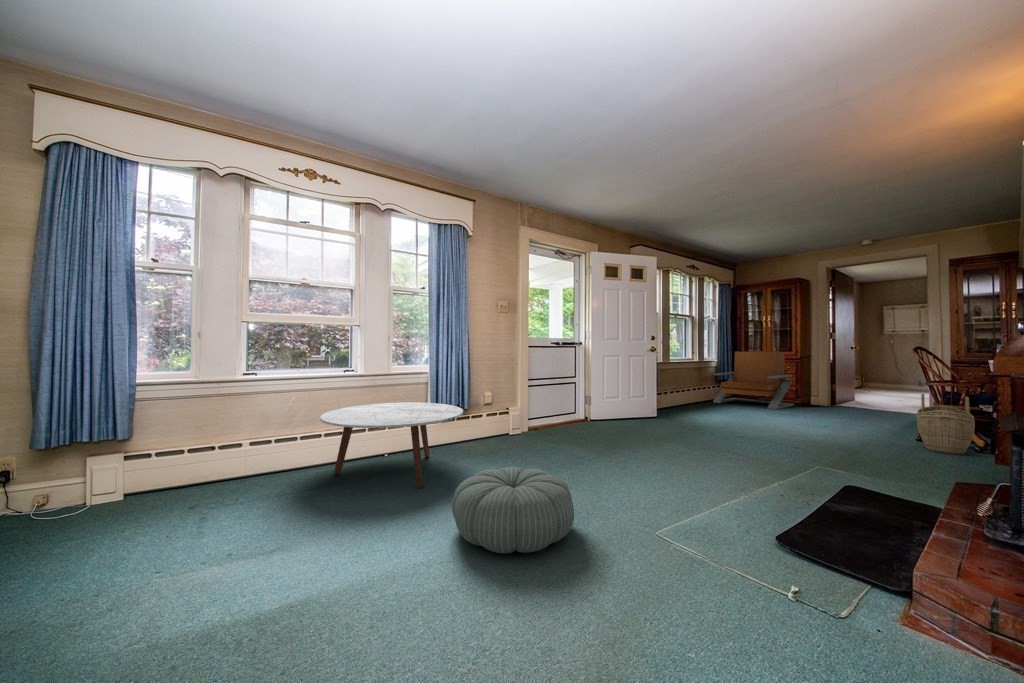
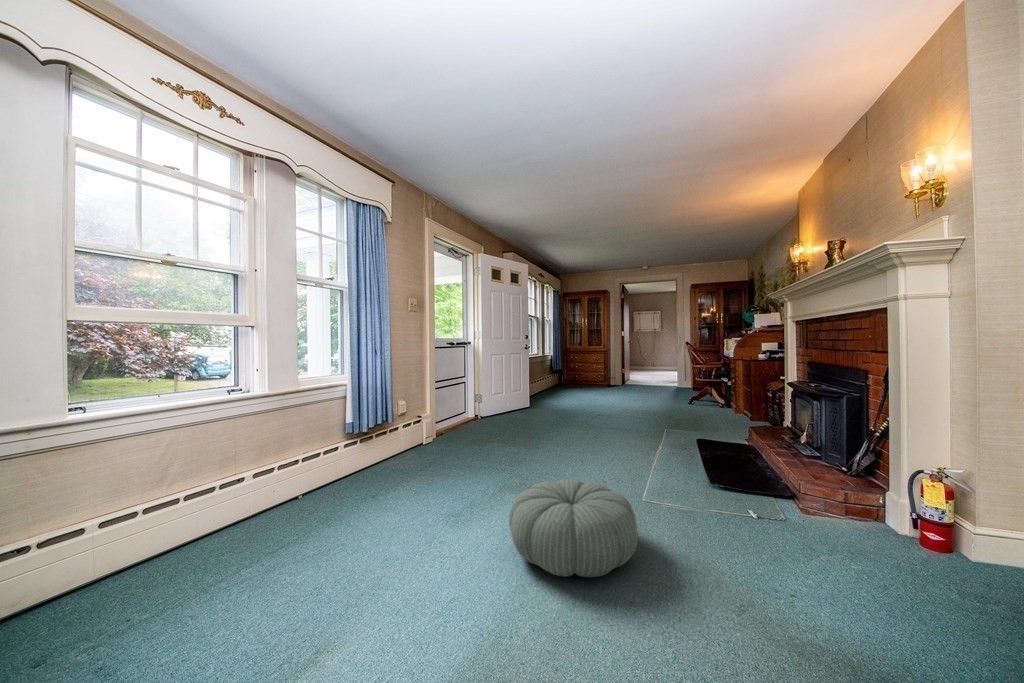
lounge chair: present [713,352,794,409] -> none [552,347,606,392]
woven basket: present [917,394,975,455] -> none [703,375,734,413]
coffee table: present [320,402,463,488] -> none [237,423,435,545]

